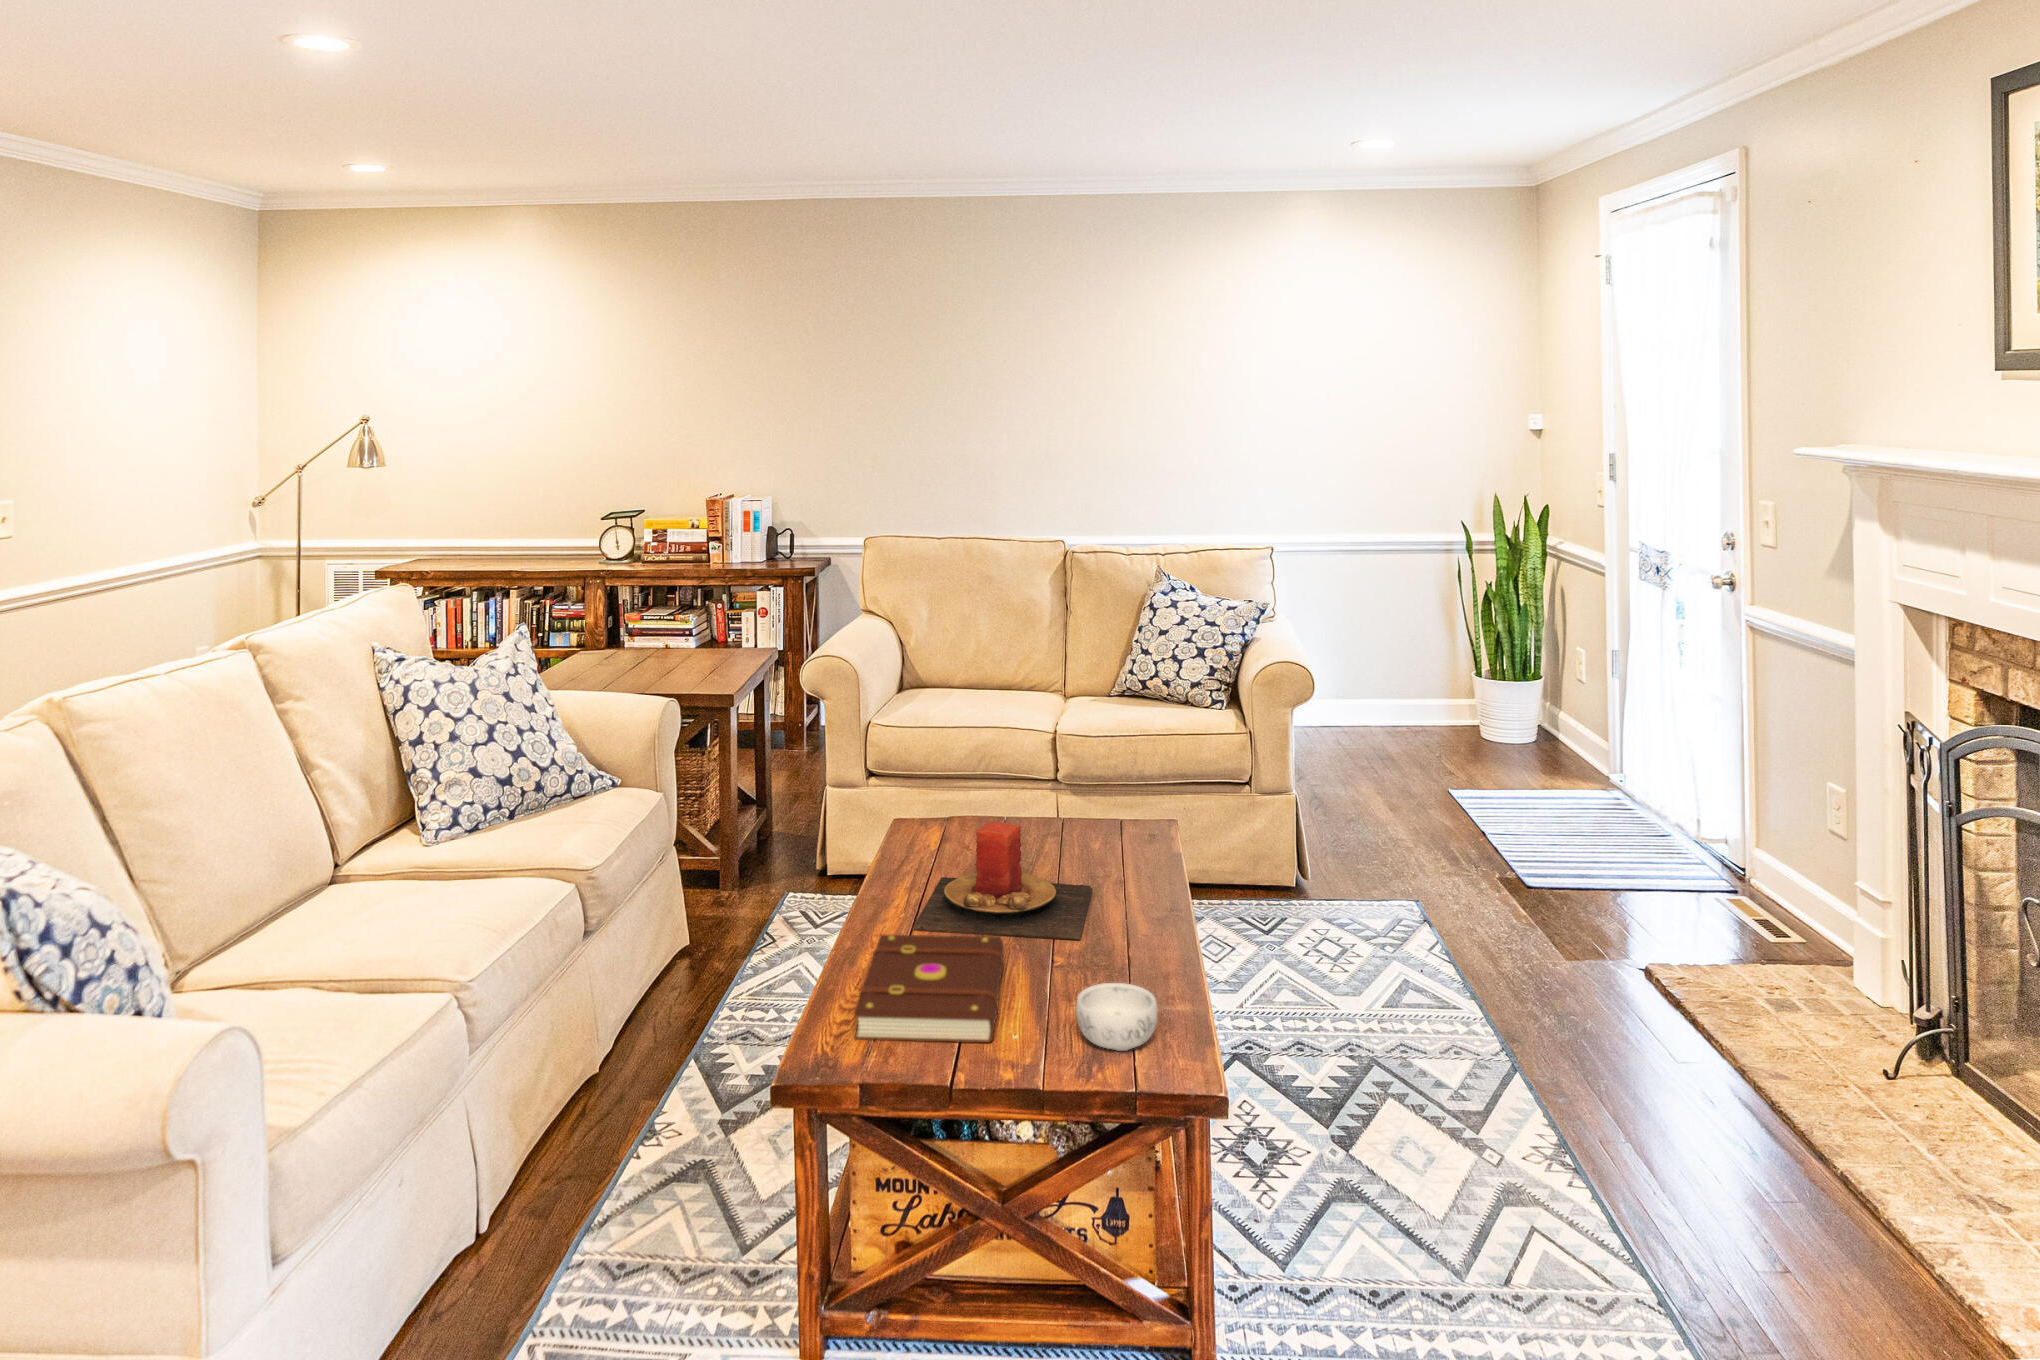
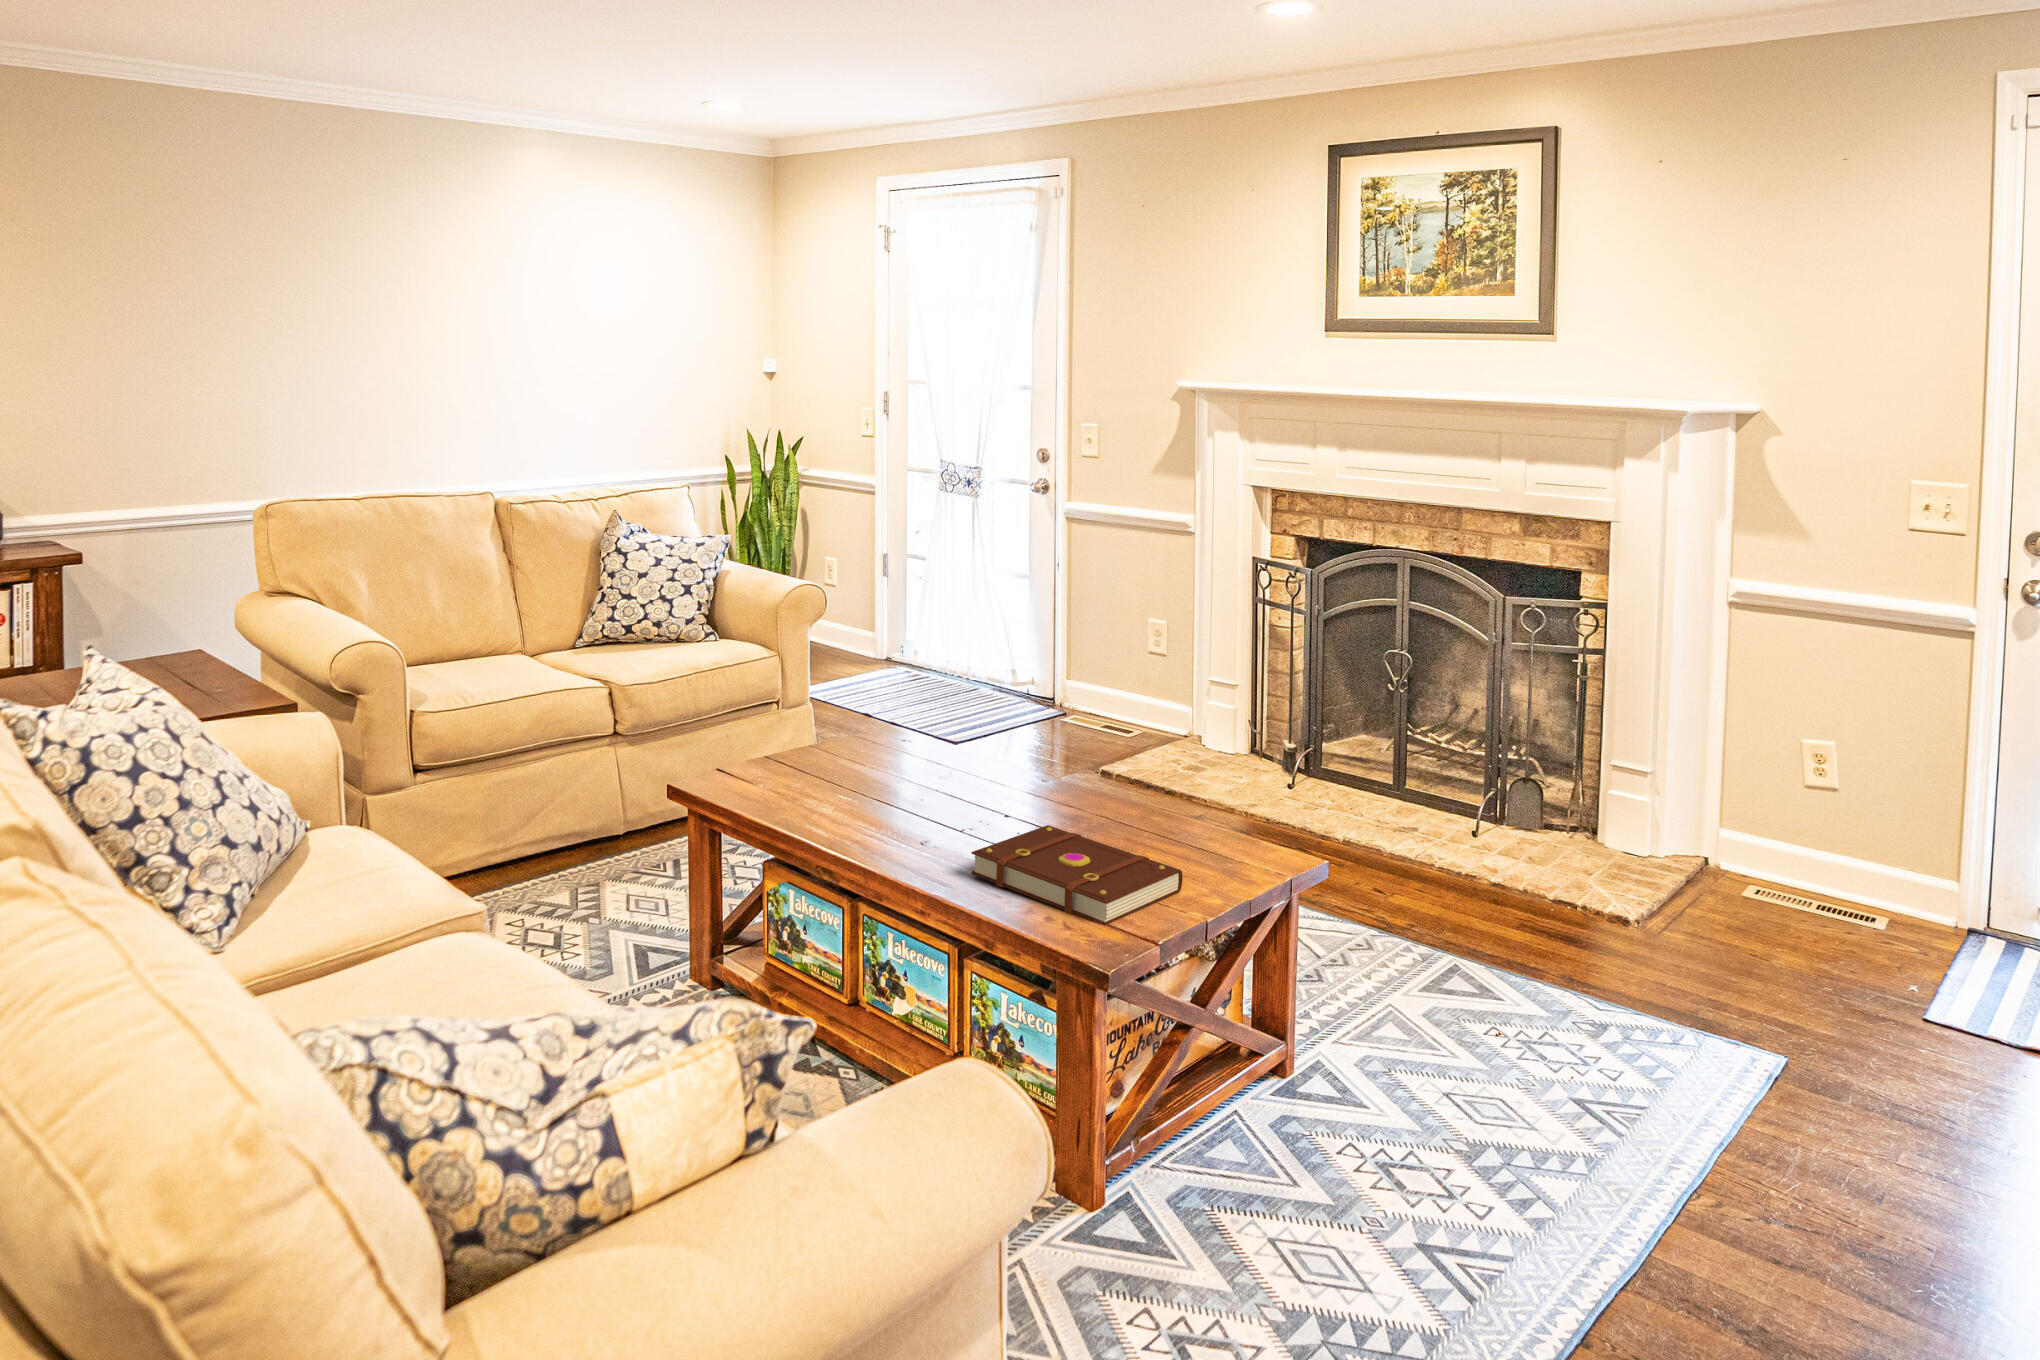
candle: present [914,821,1092,941] -> none [845,737,1049,853]
decorative bowl: present [1076,983,1158,1051] -> none [1197,817,1265,867]

